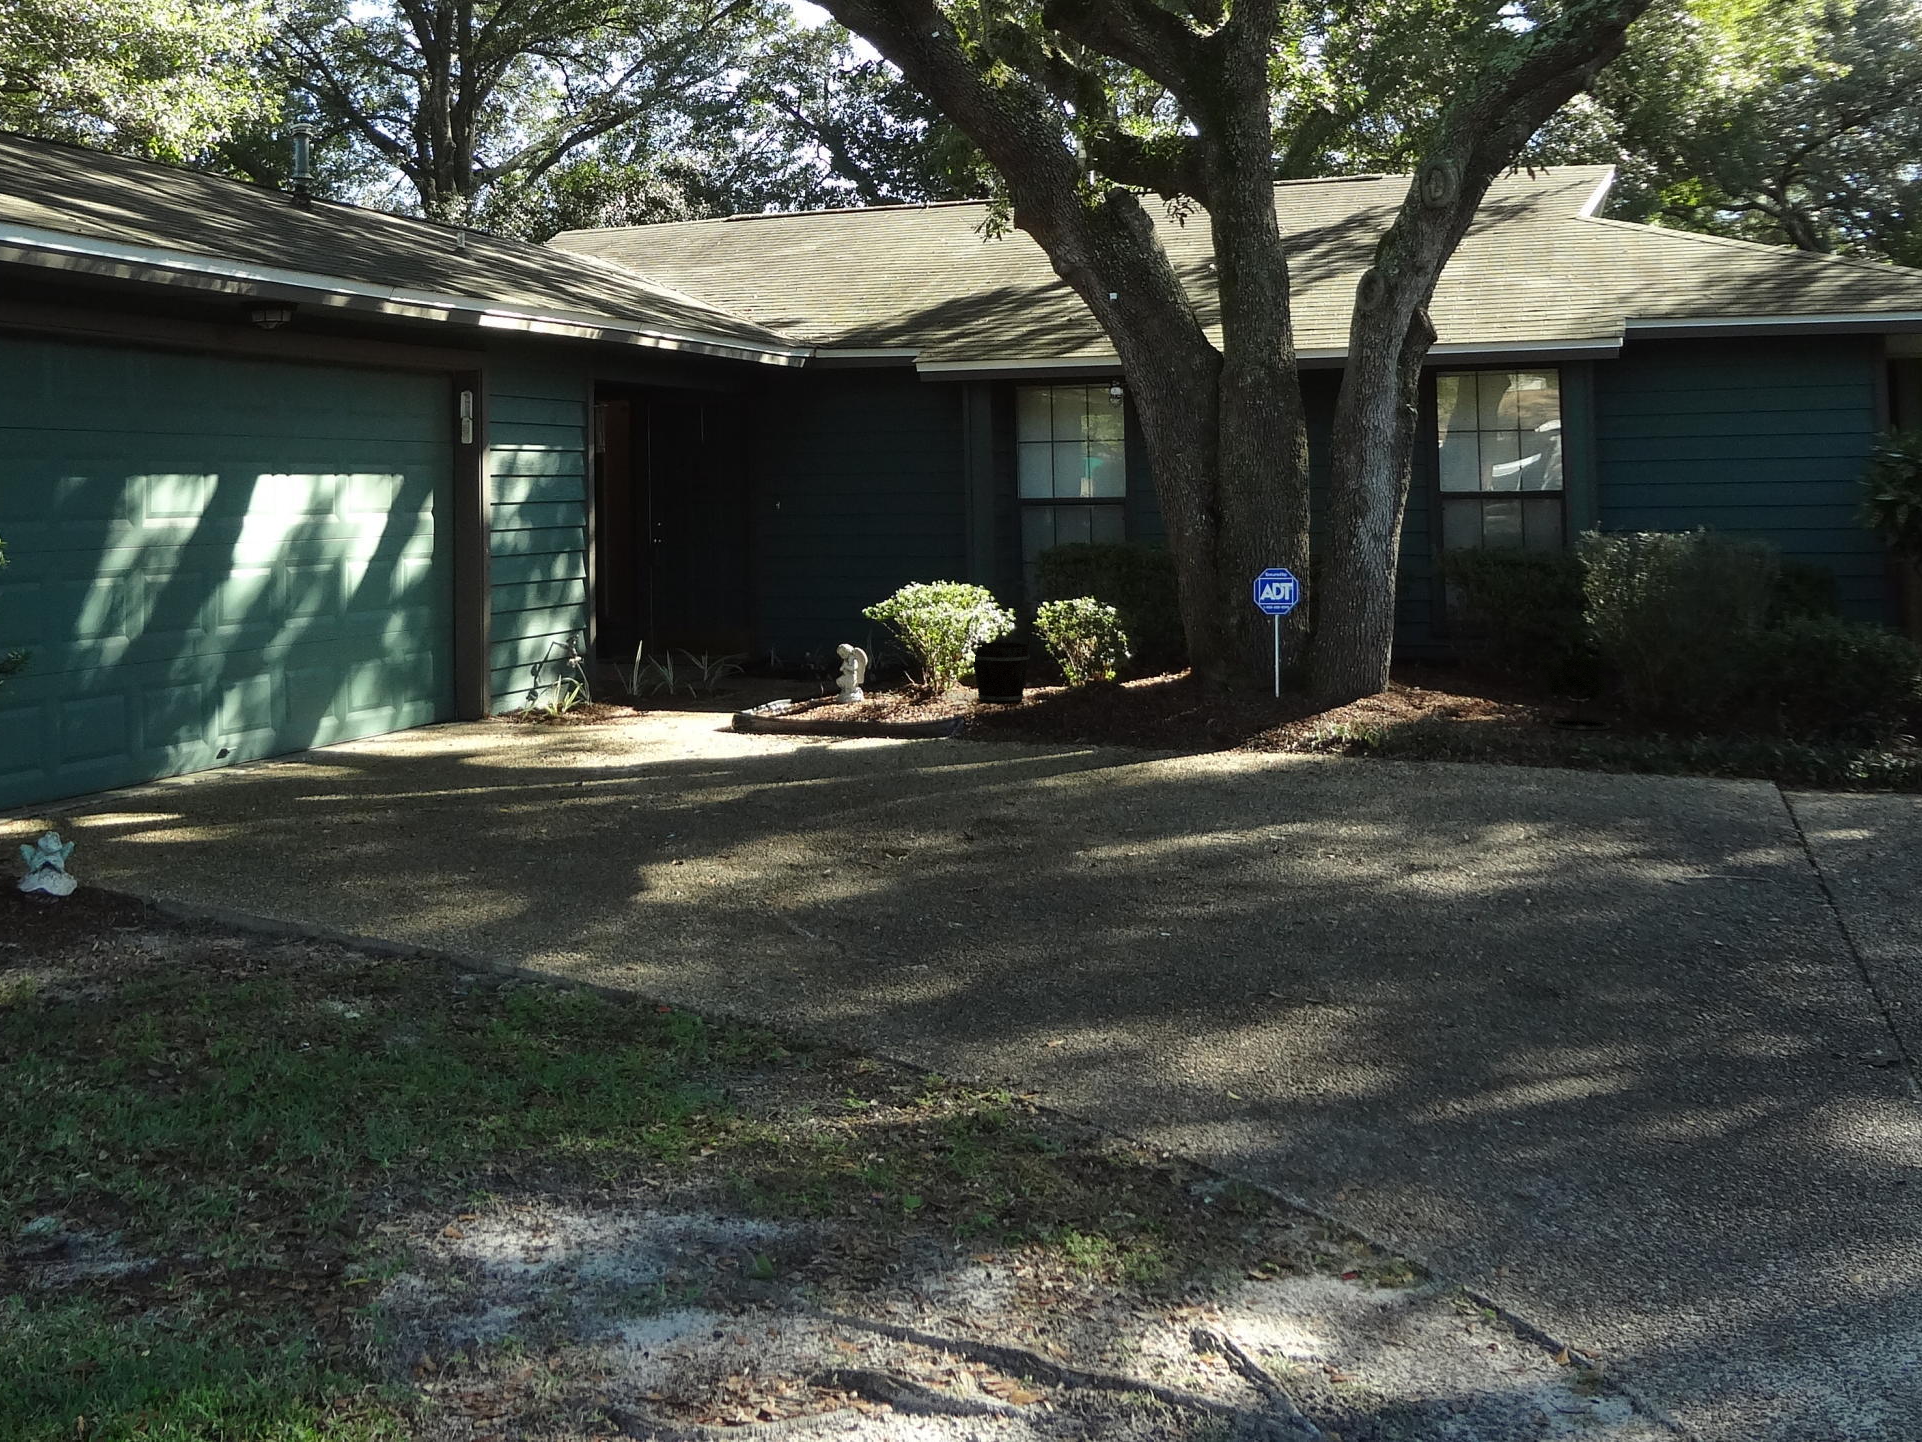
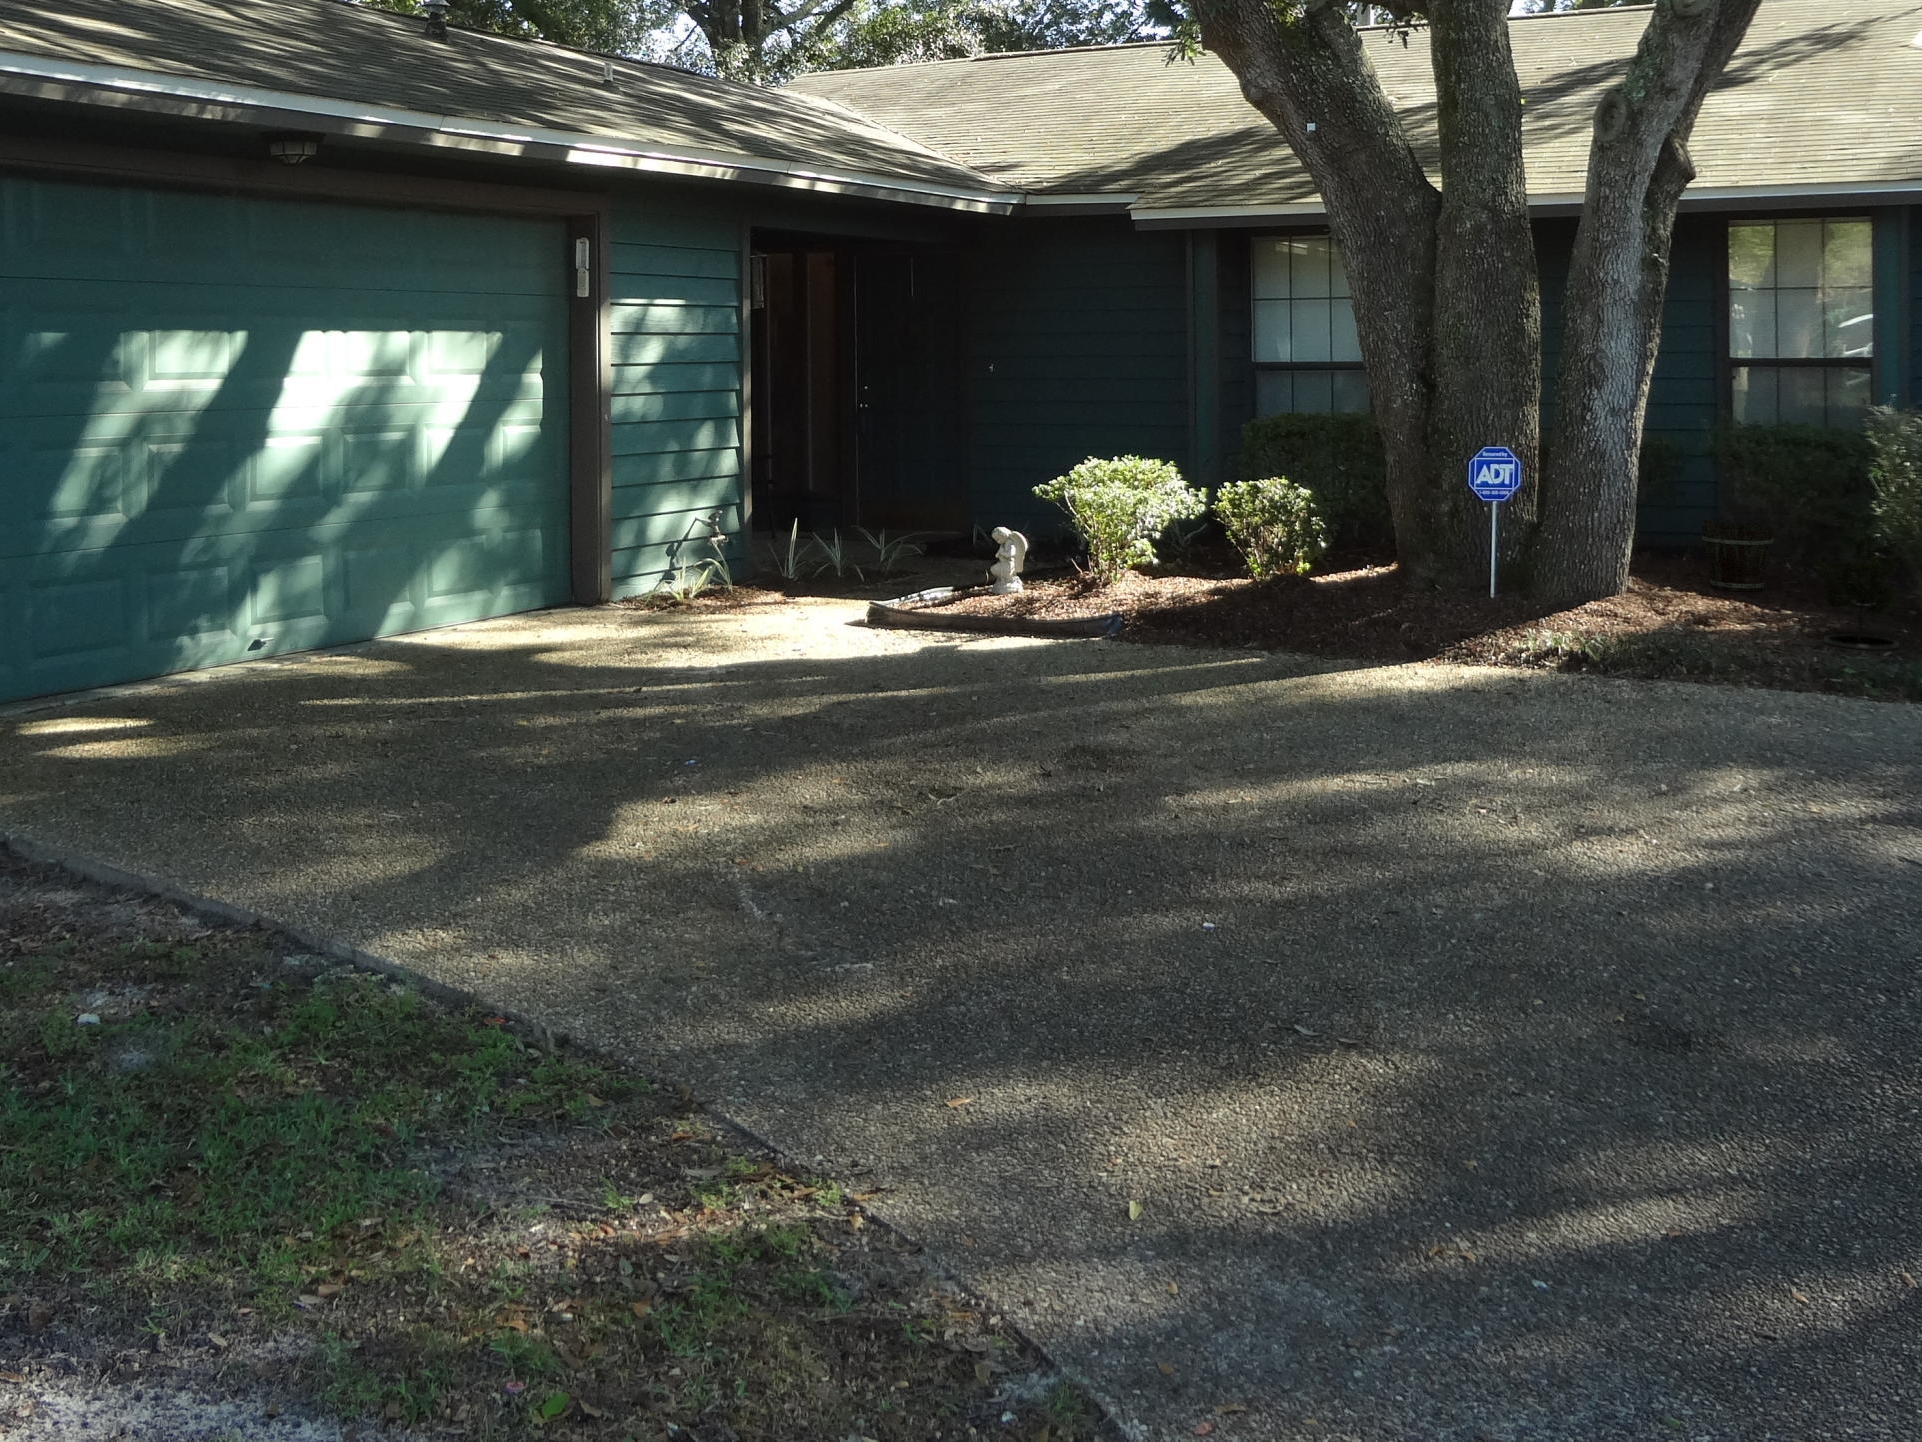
bucket: present [973,639,1031,704] -> present [1702,519,1774,591]

